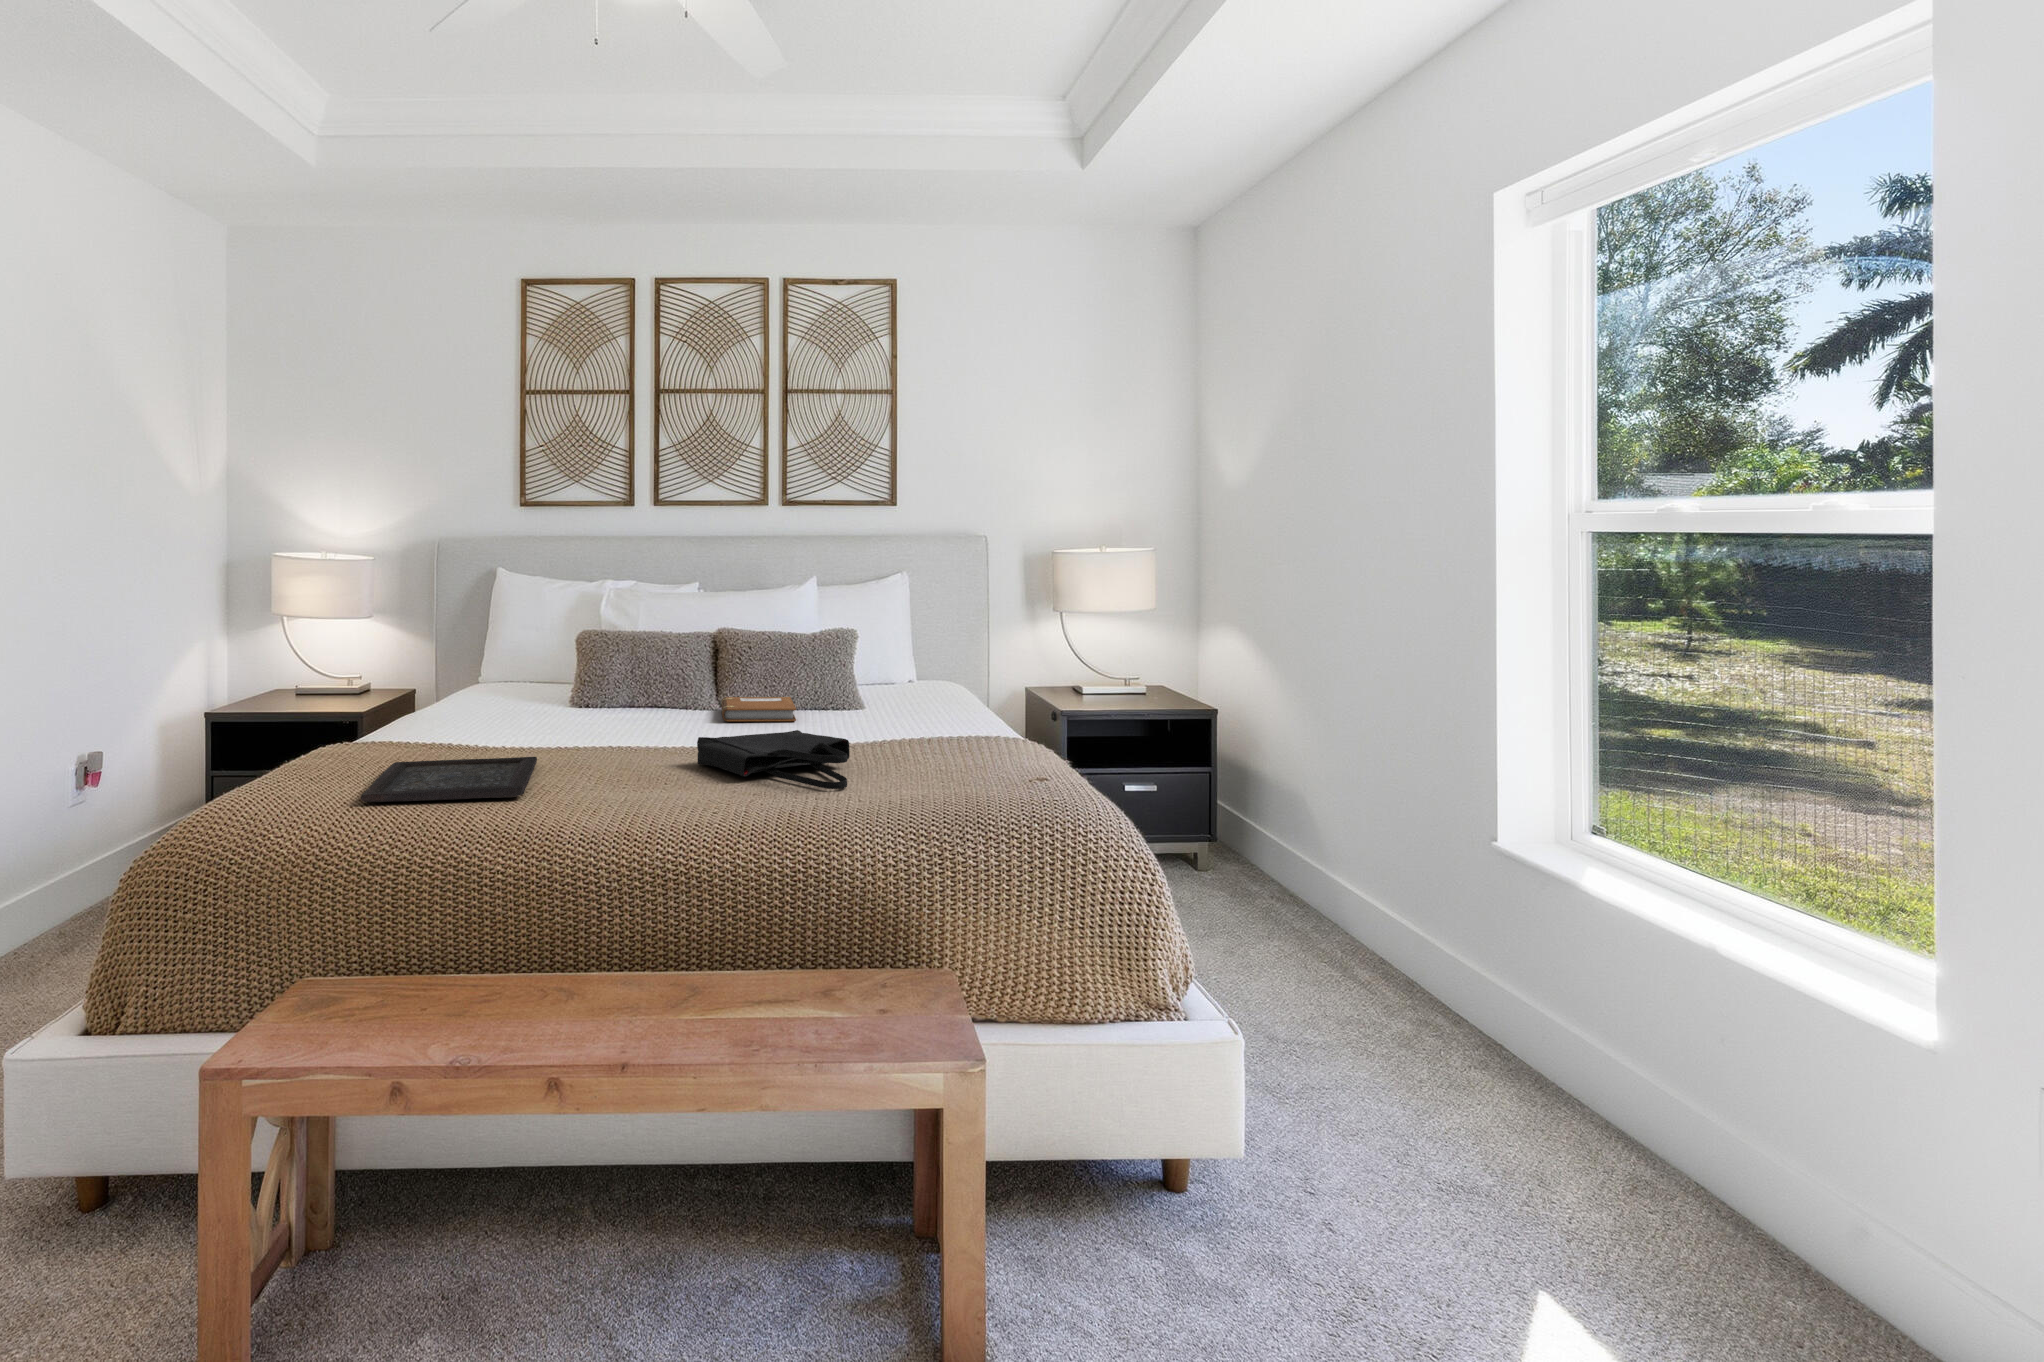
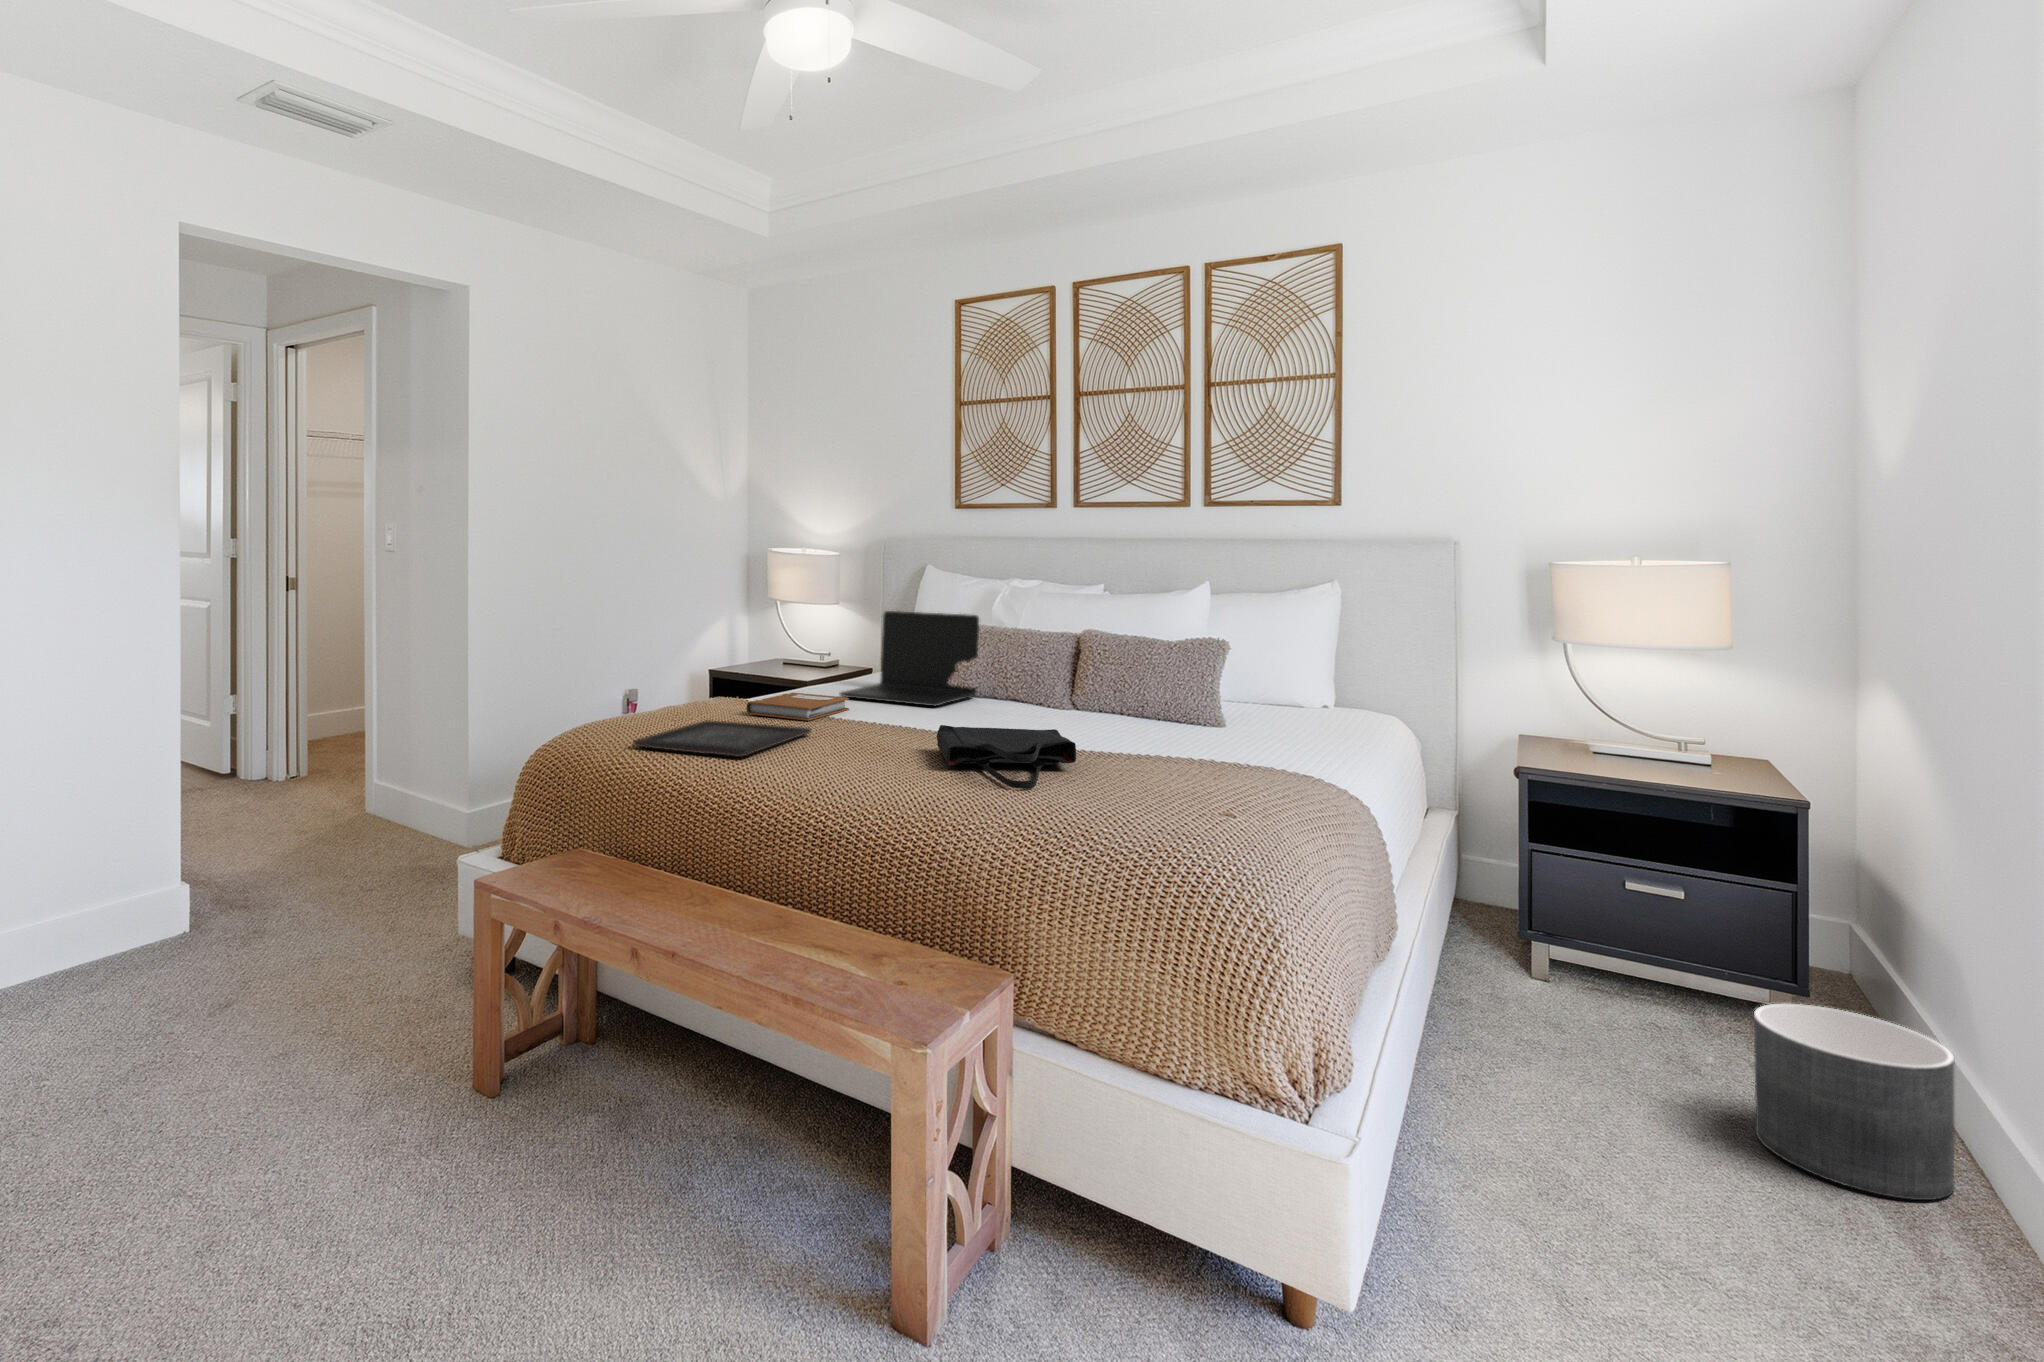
laptop: none [481,621,623,721] -> present [840,611,979,706]
notebook: present [721,697,796,721] -> present [746,693,849,721]
planter: none [1283,869,1391,986] -> present [1754,1004,1955,1200]

